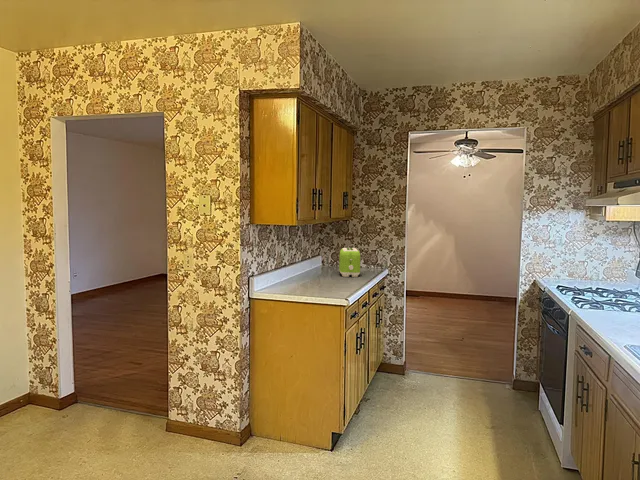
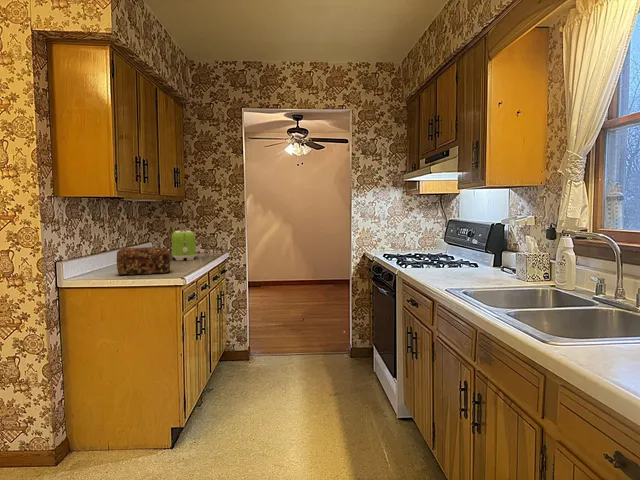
bread loaf: none [294,268,338,292] -> present [117,247,170,275]

